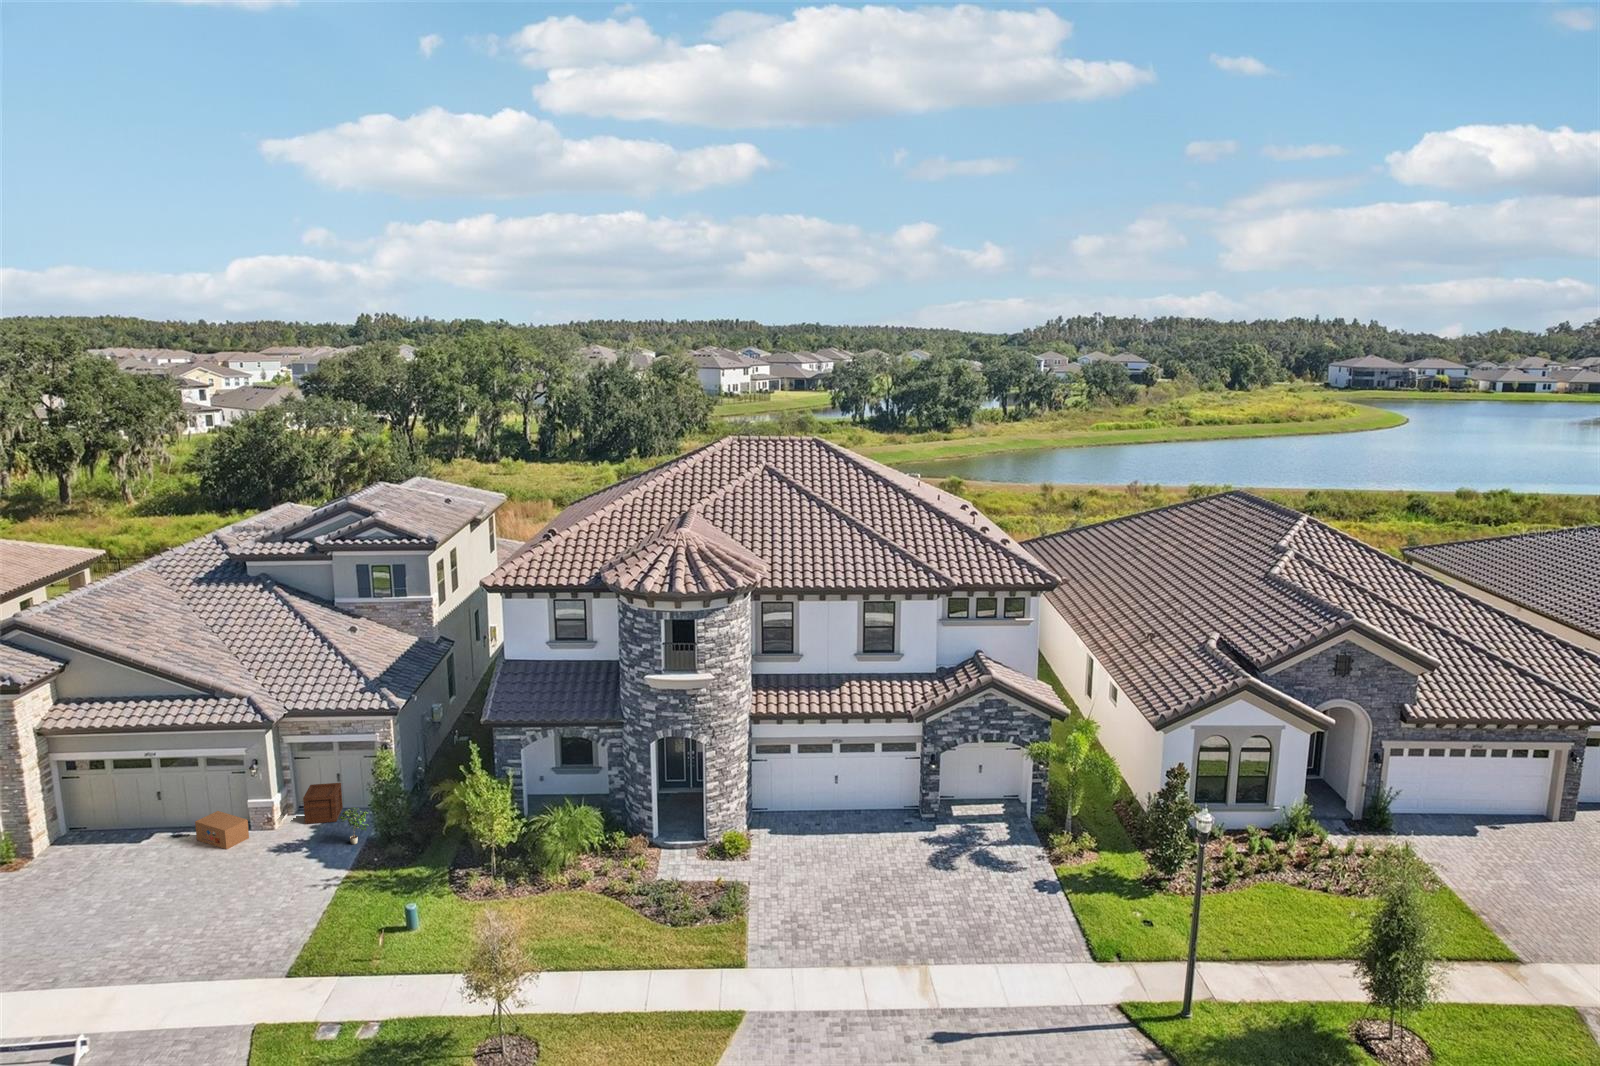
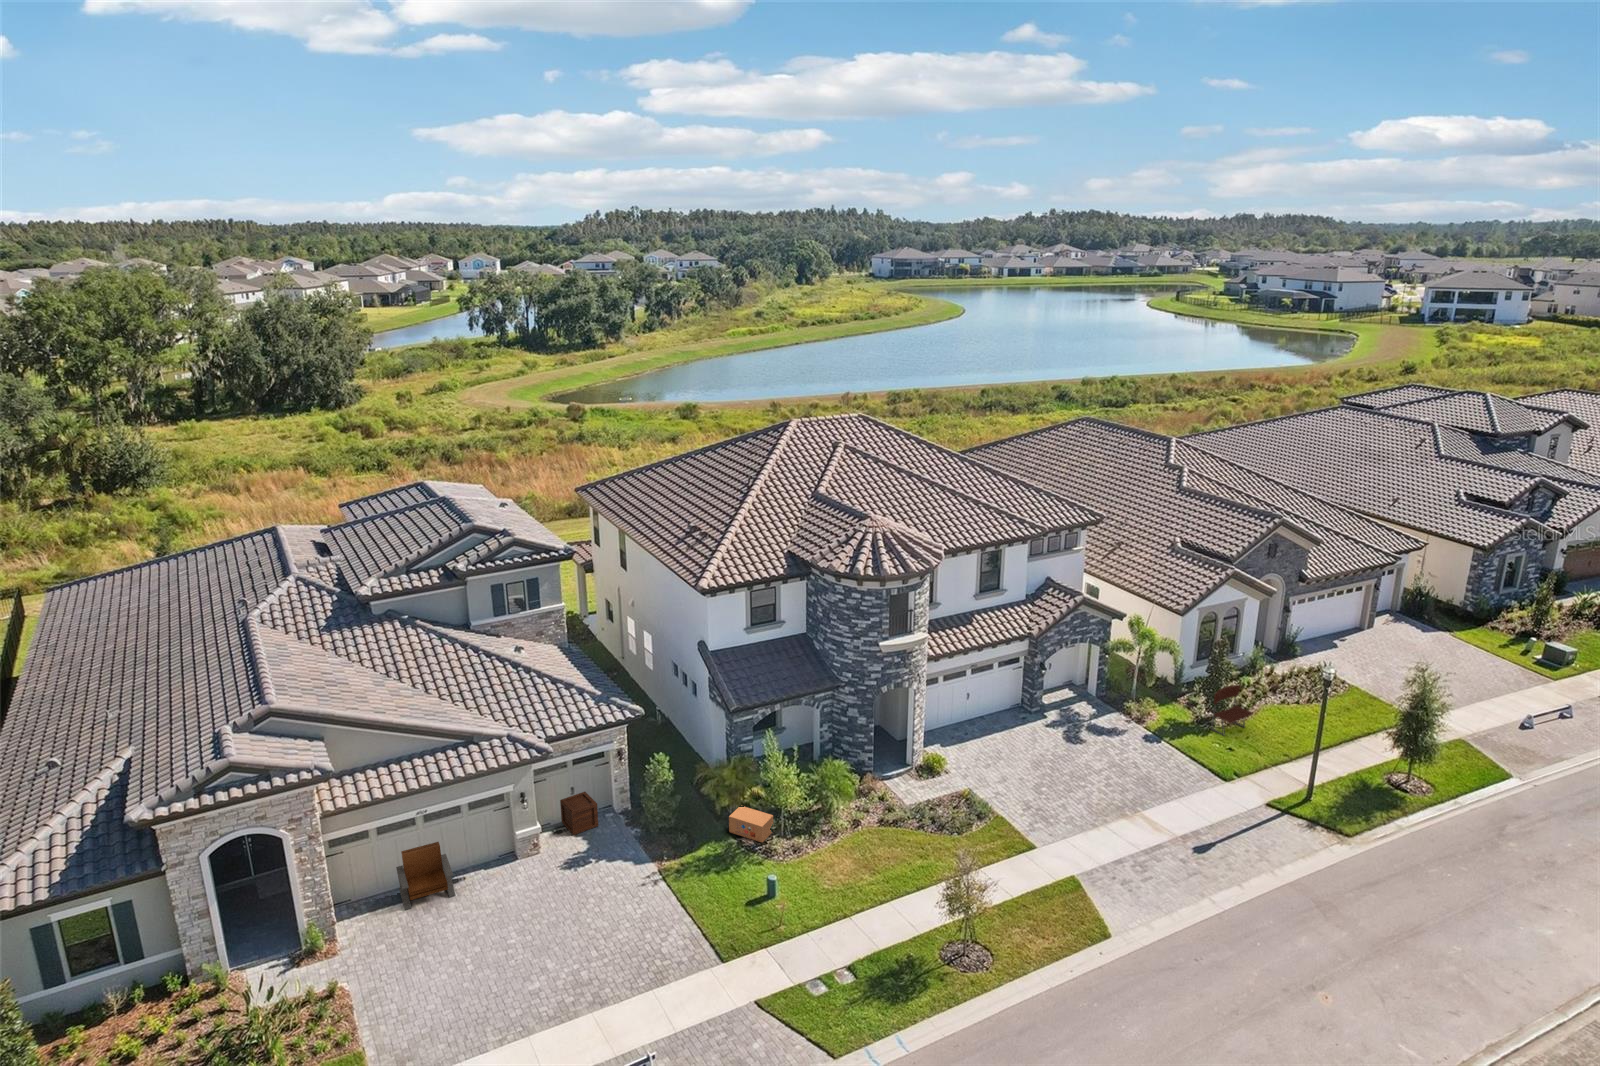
lounge chair: none [89,792,164,850] -> present [396,842,455,910]
potted plant: present [339,808,368,845] -> none [626,808,654,841]
cardboard box: present [195,811,249,849] -> present [729,807,773,843]
bench: none [1145,835,1210,904] -> present [1211,685,1253,736]

